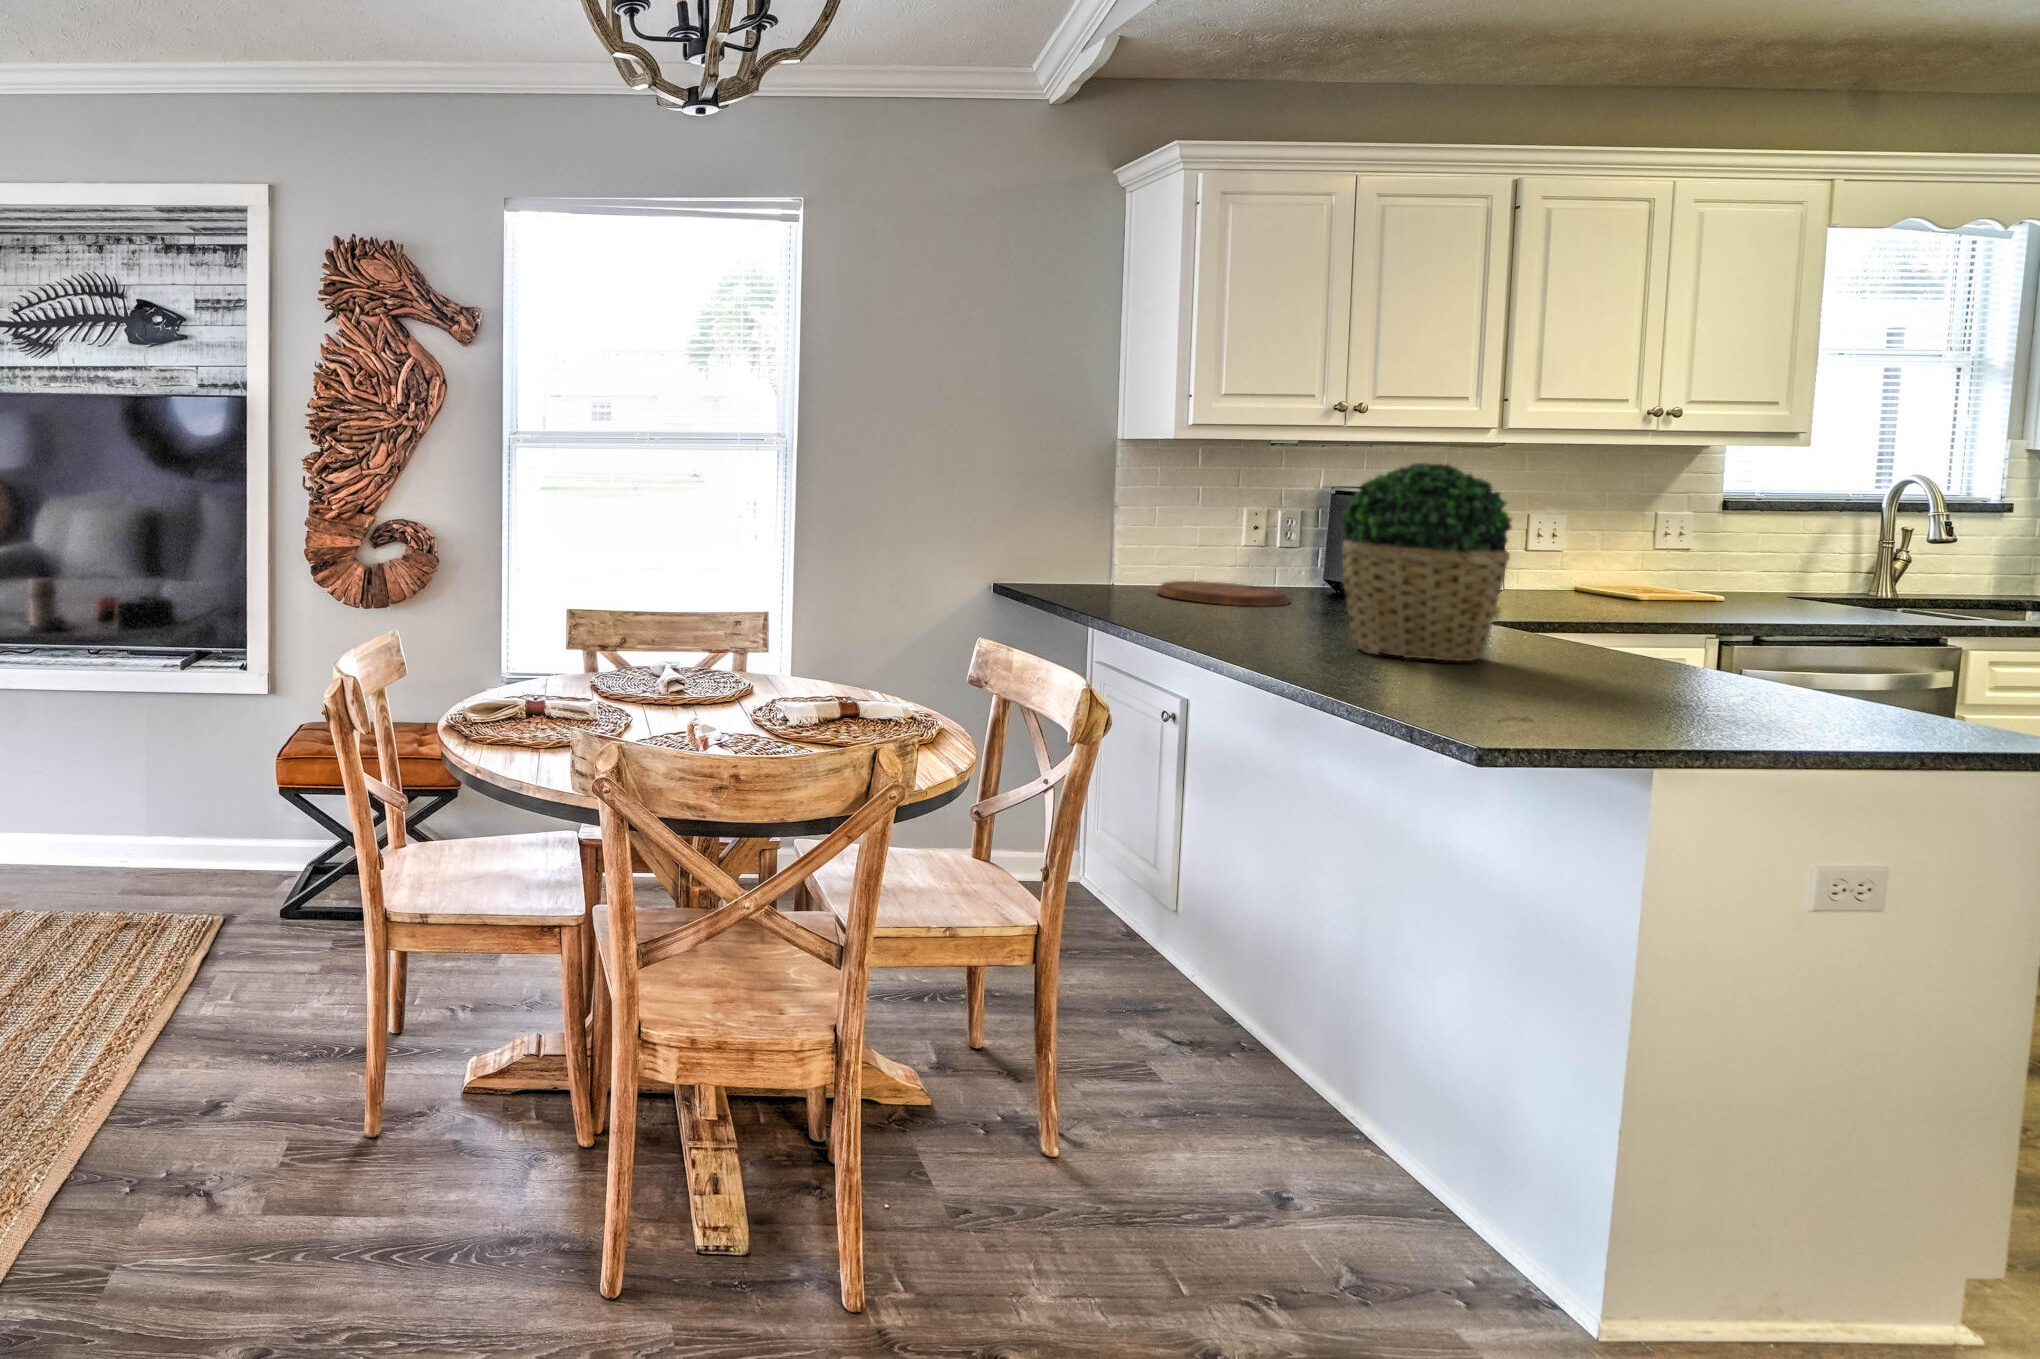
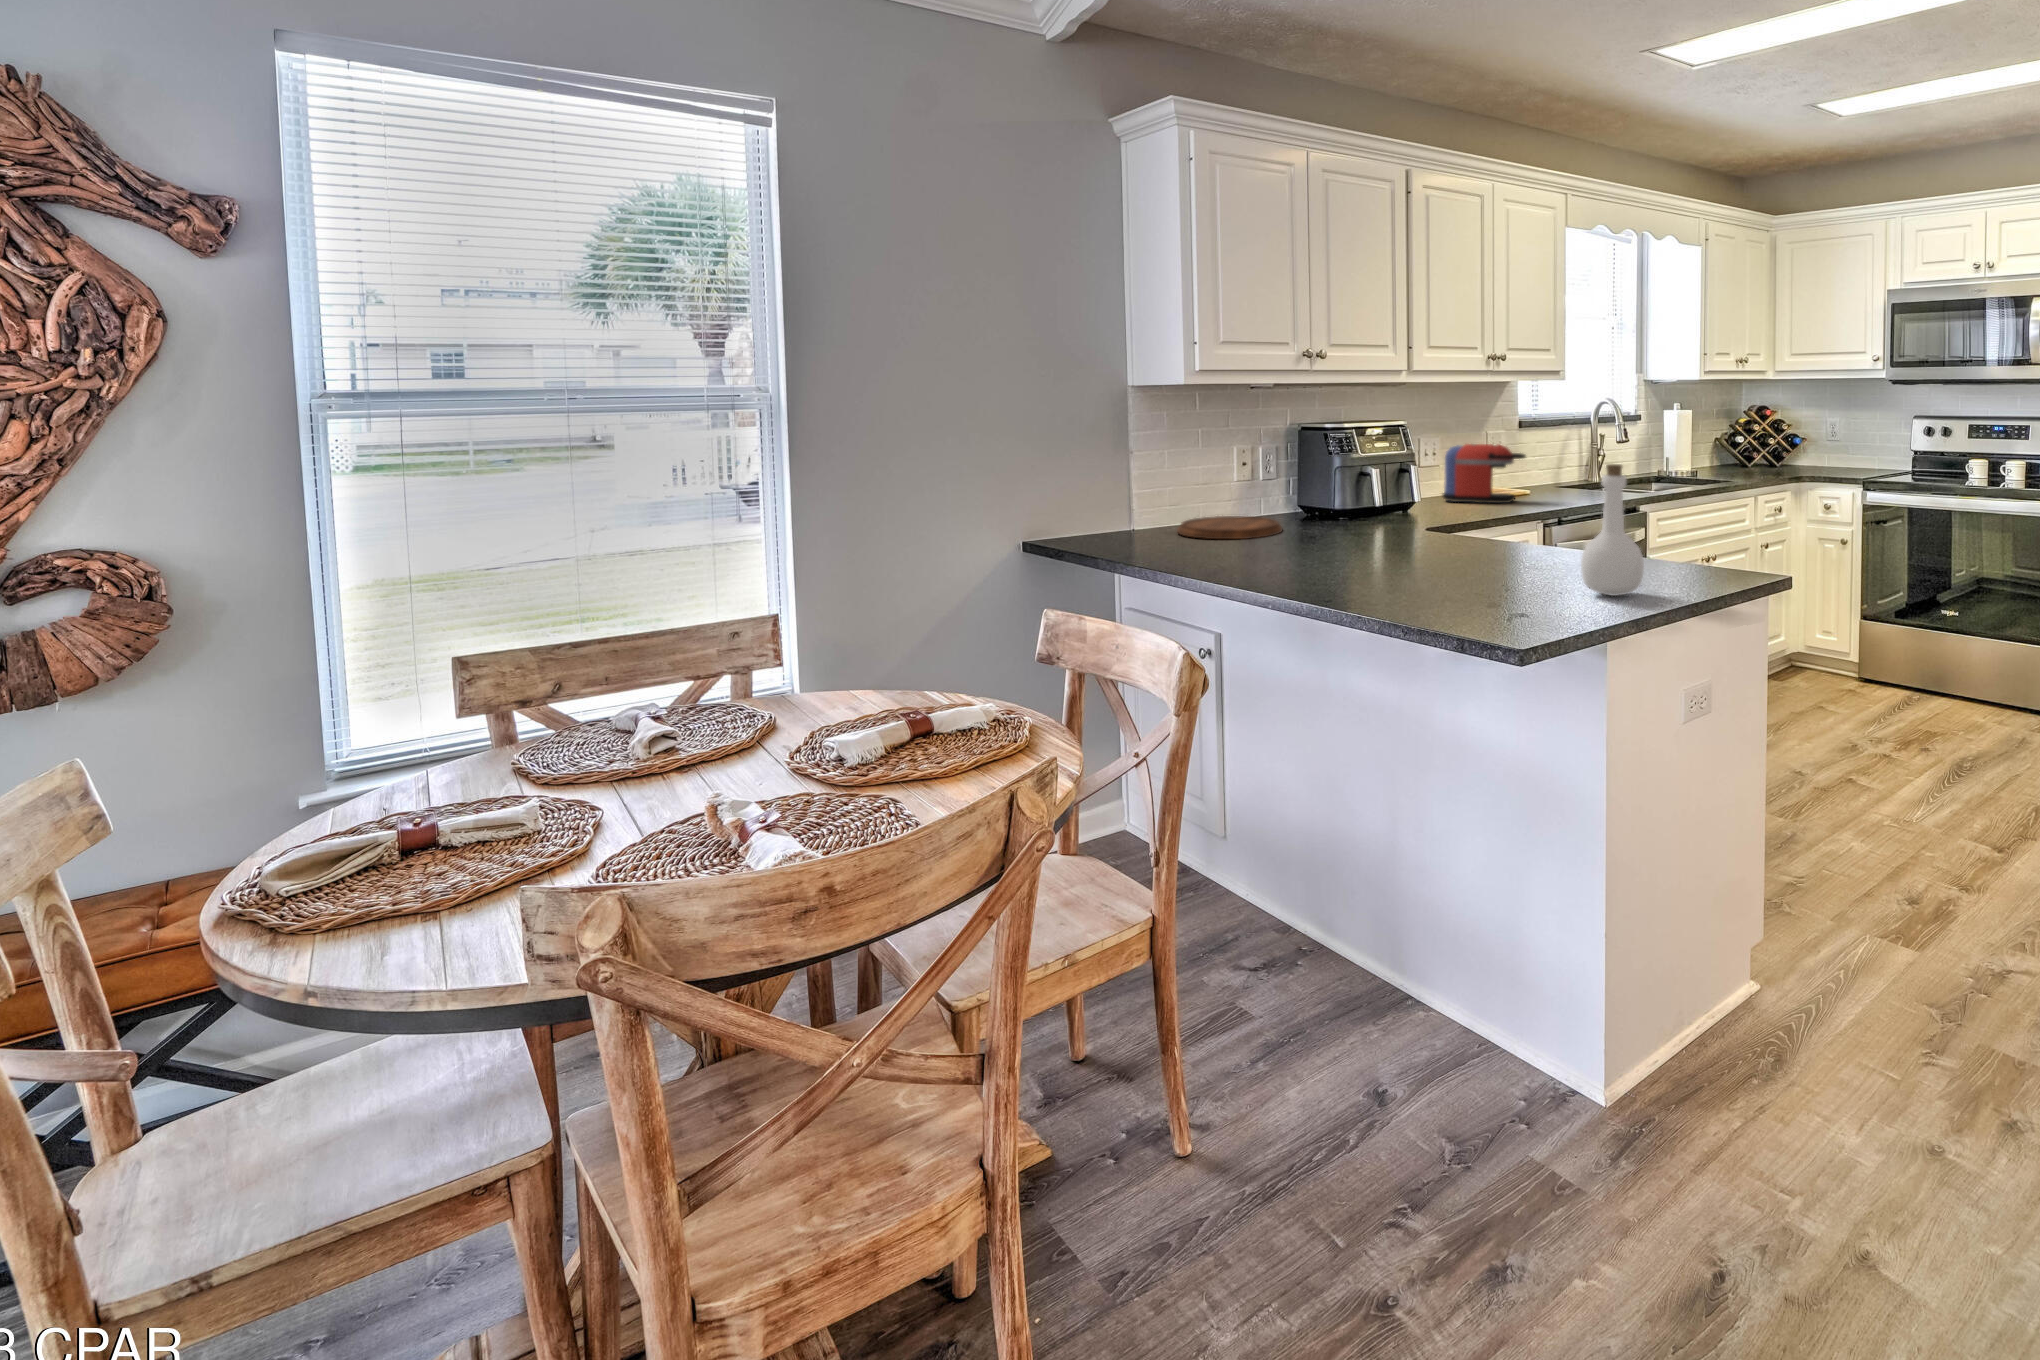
potted plant: present [1342,463,1513,661] -> none [1332,408,1445,577]
coffee maker: none [1554,526,1714,608] -> present [1442,444,1526,503]
bottle: none [1735,542,1867,726] -> present [1581,464,1644,596]

